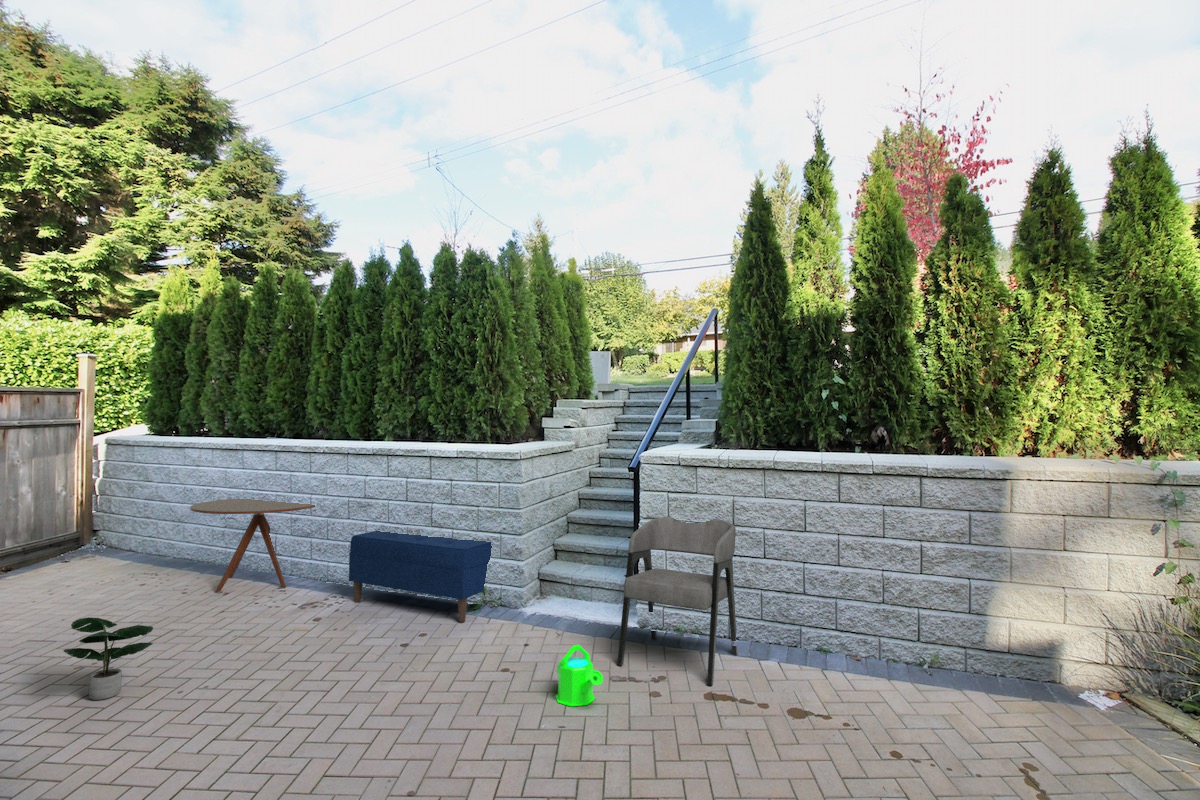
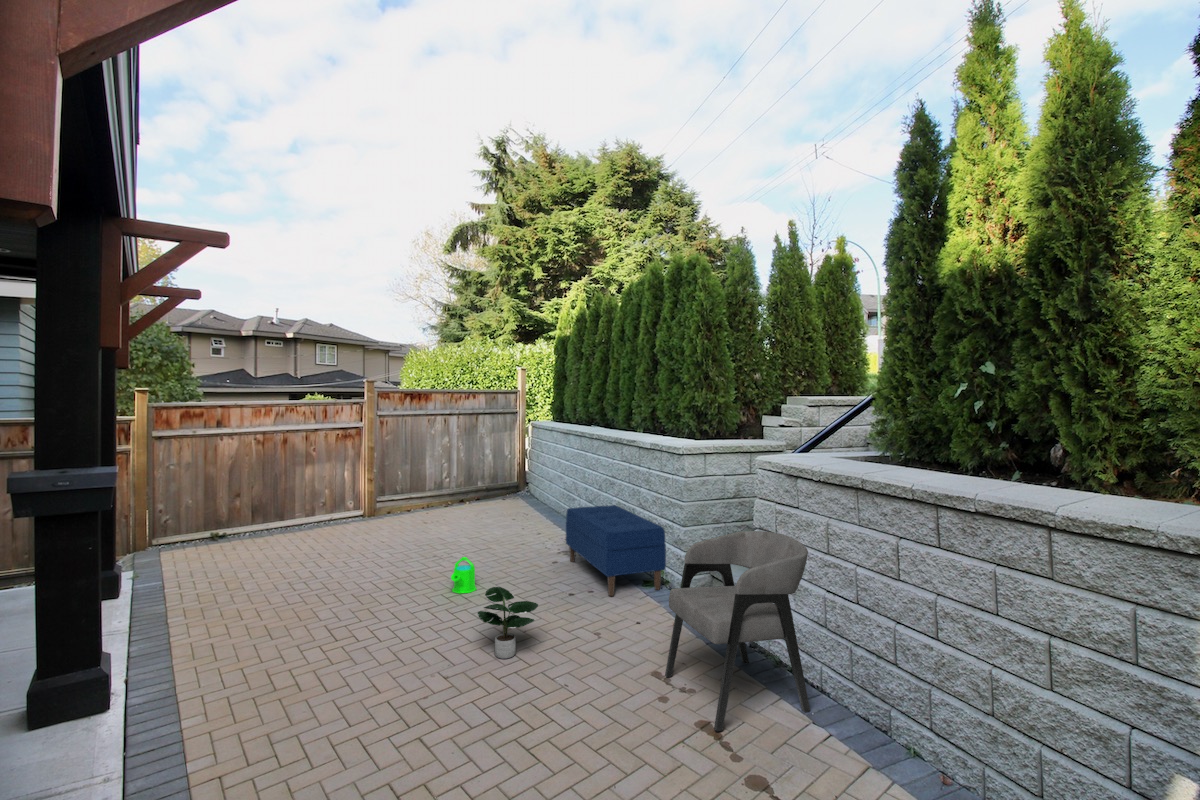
round table: present [190,498,315,592] -> none [497,471,583,541]
potted plant: present [63,617,153,700] -> present [478,587,538,659]
watering can: present [555,644,603,706] -> present [451,557,477,593]

